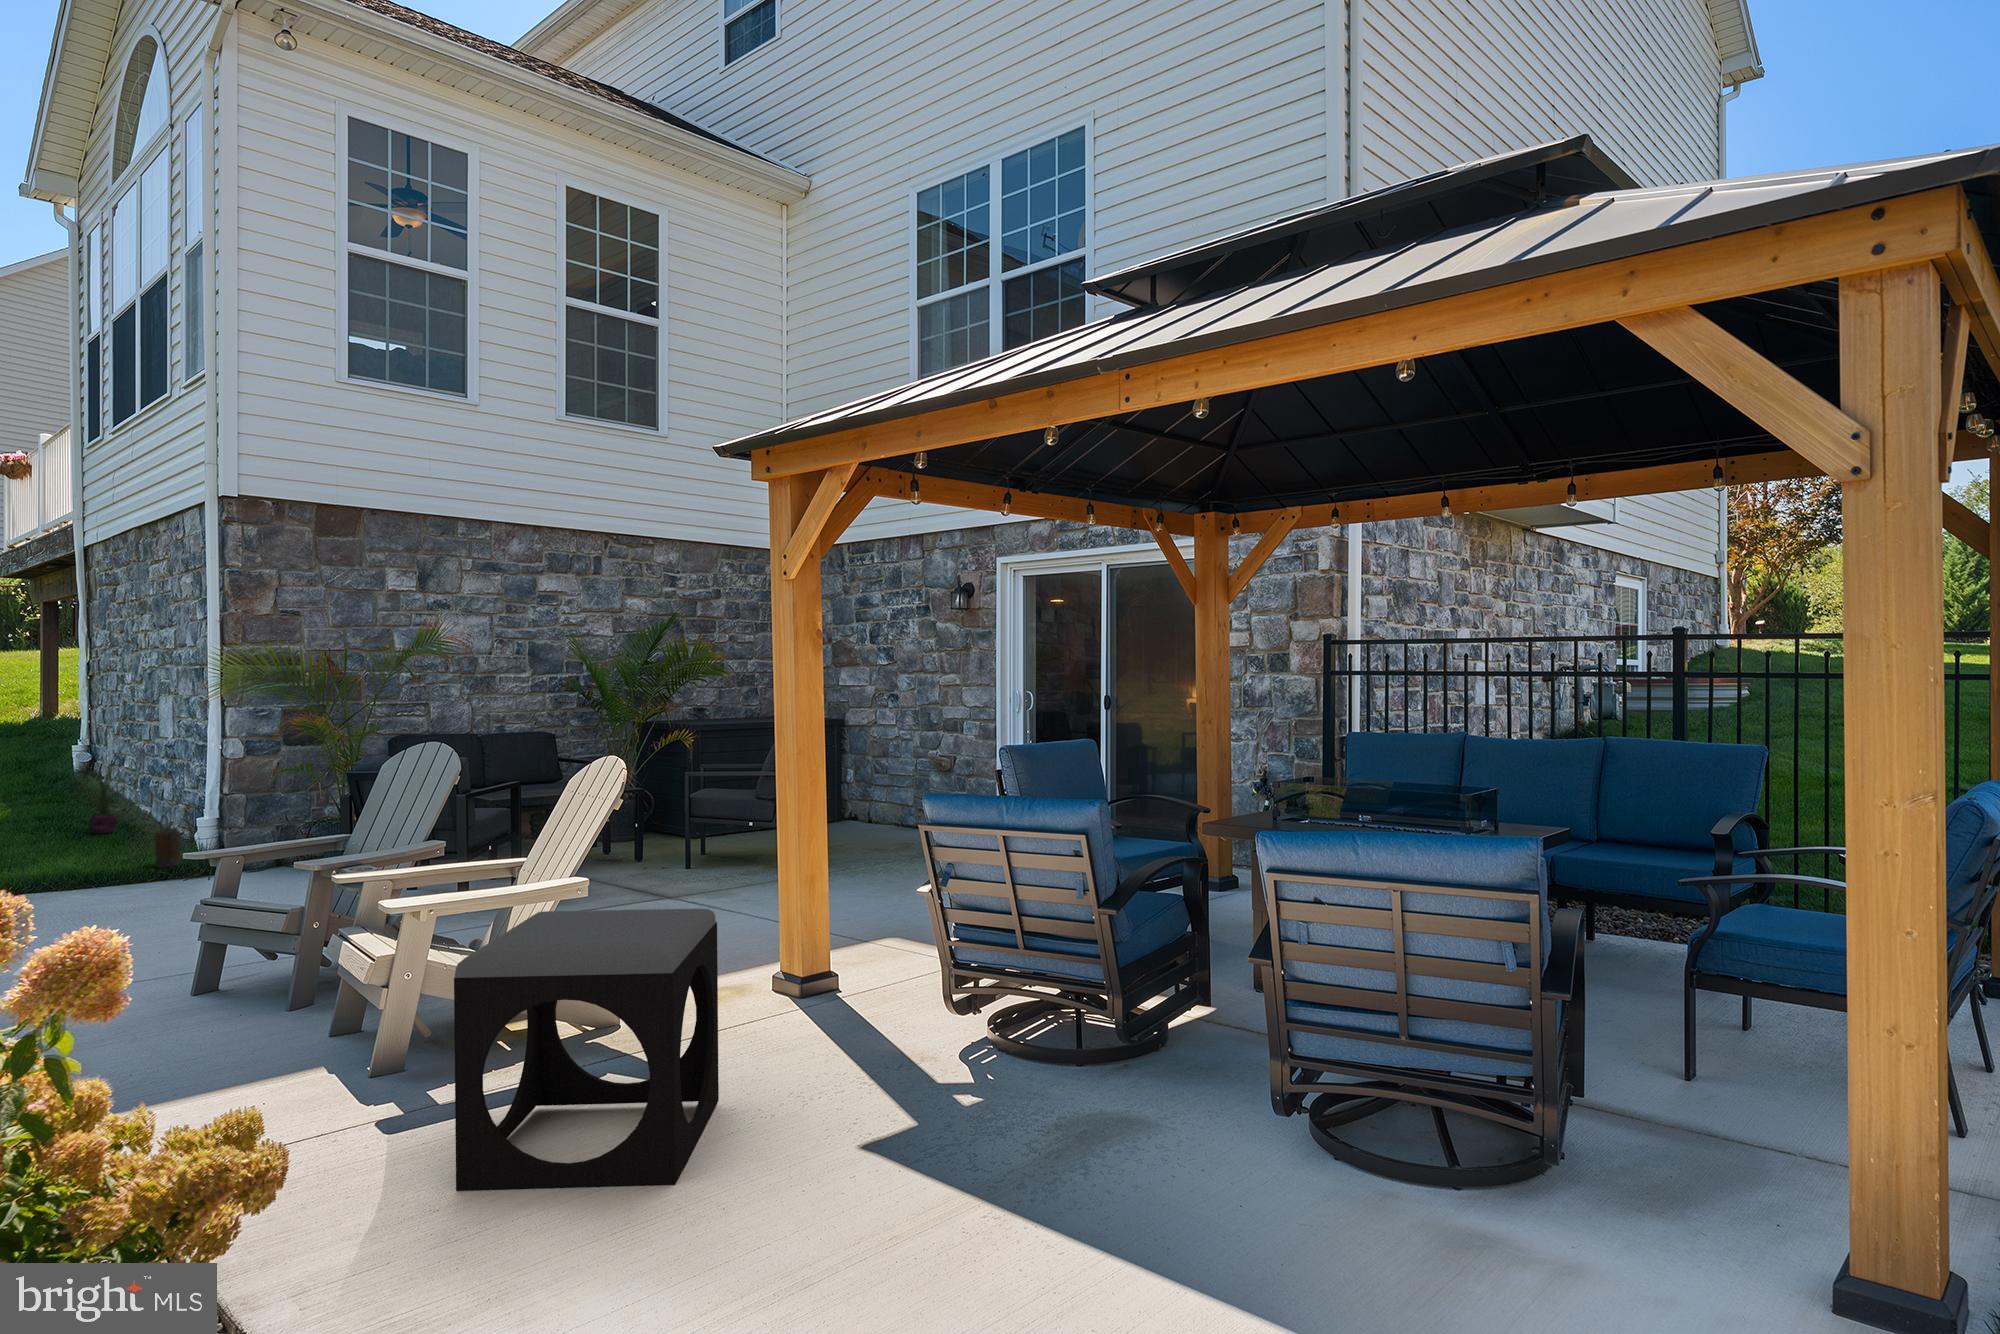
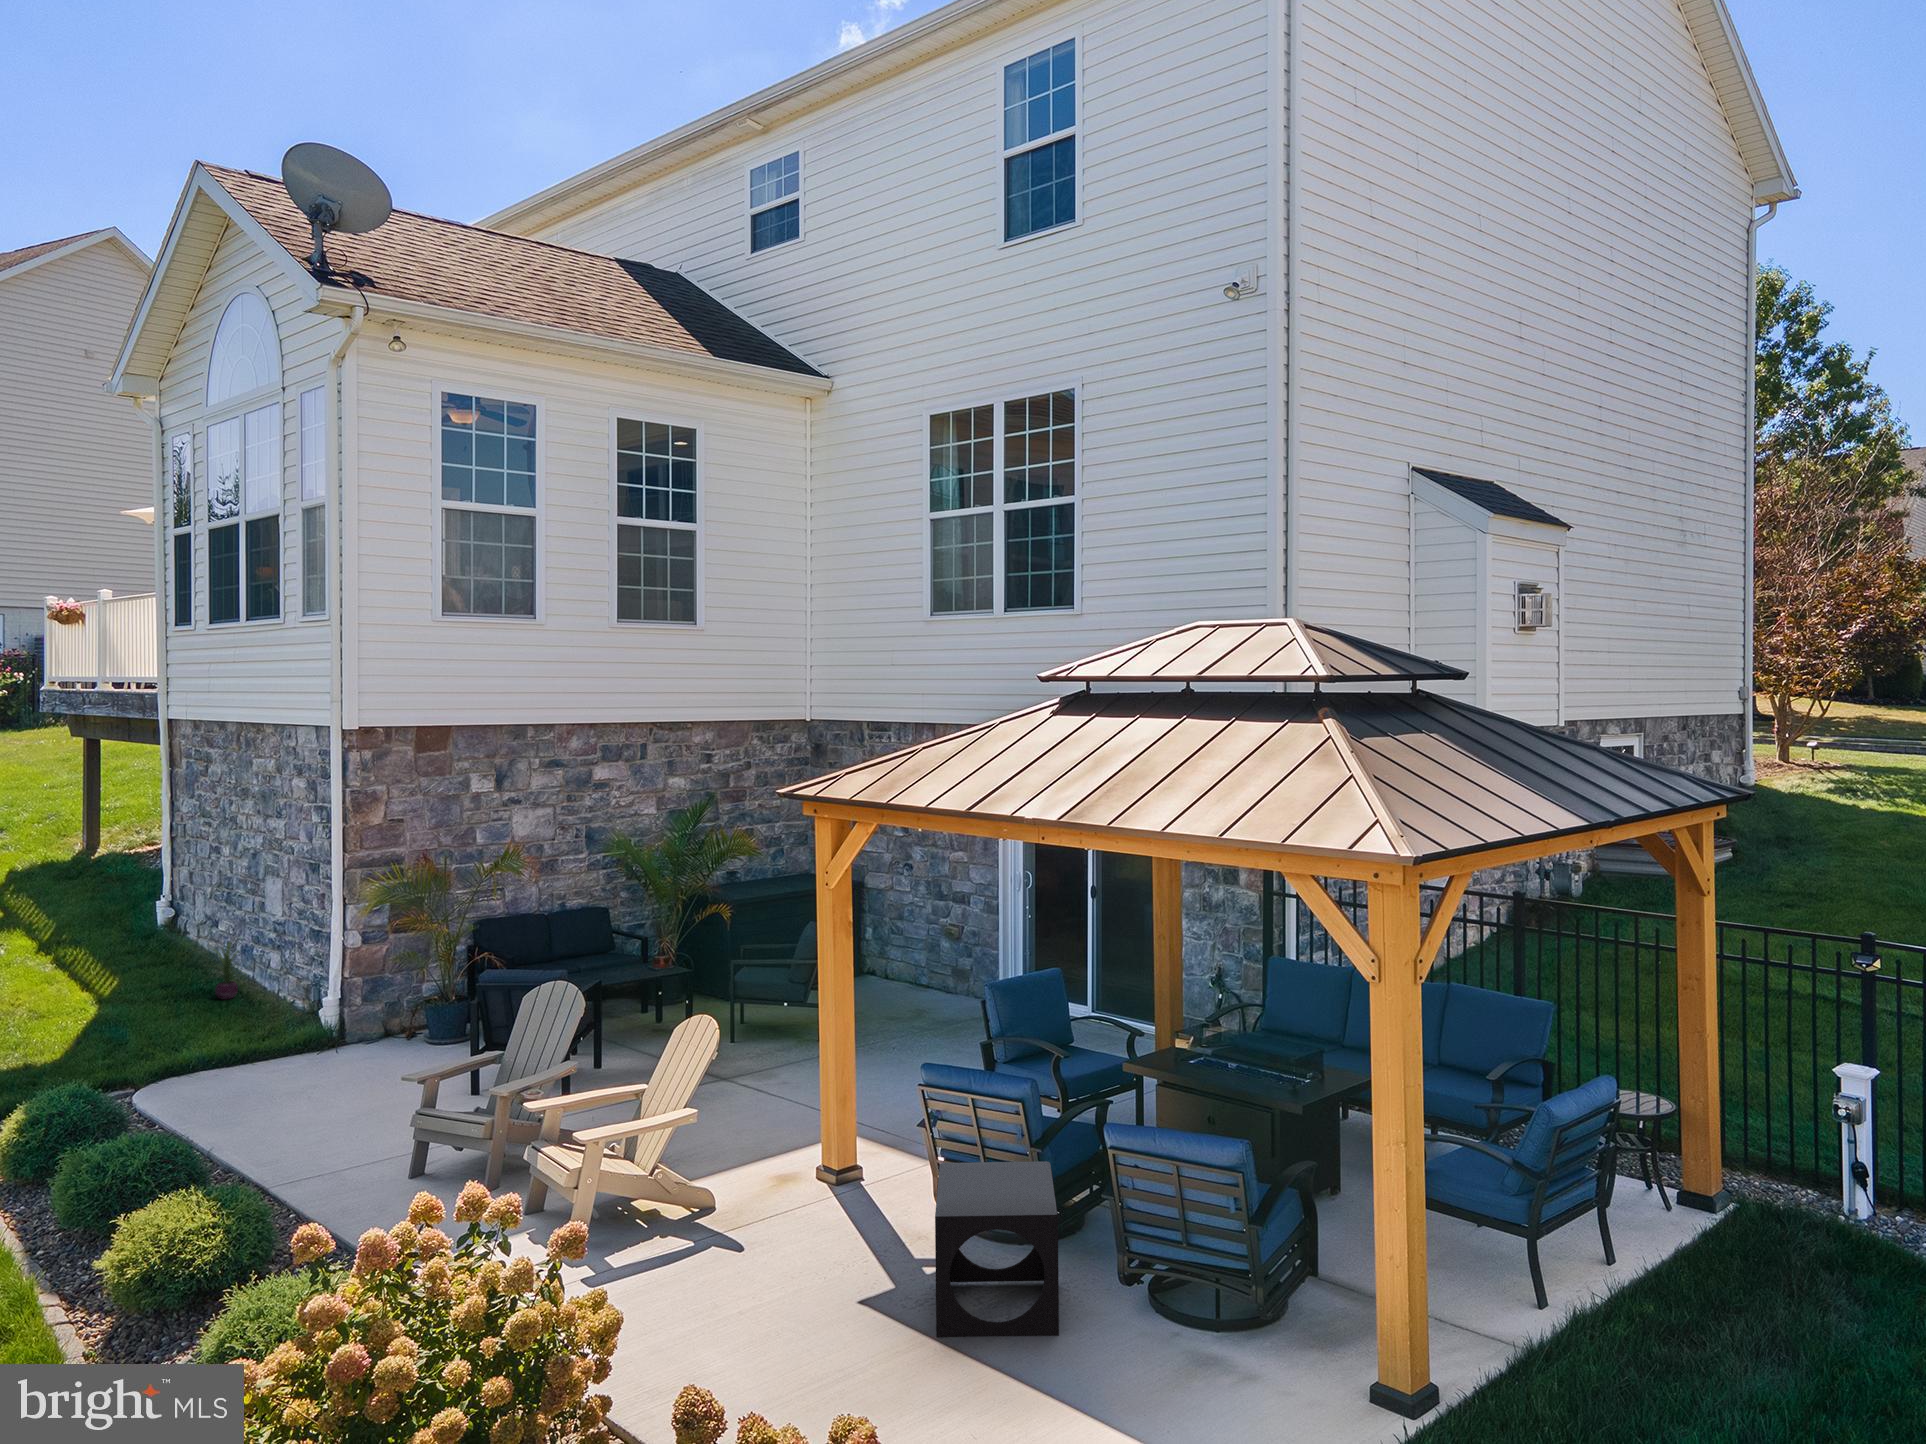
watering can: present [155,815,180,867] -> none [295,997,314,1042]
footstool: present [454,909,719,1191] -> present [935,1161,1059,1337]

